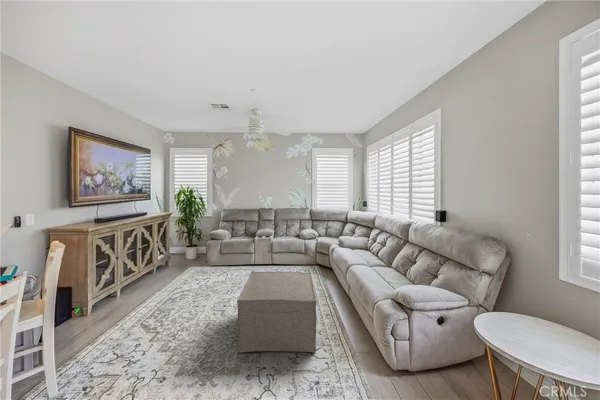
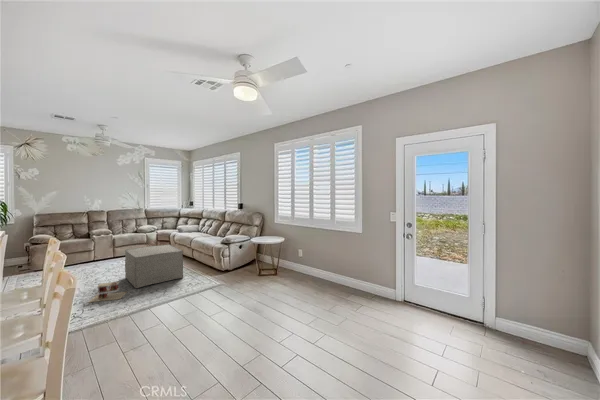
toy house: none [169,331,226,377] -> present [89,282,126,302]

